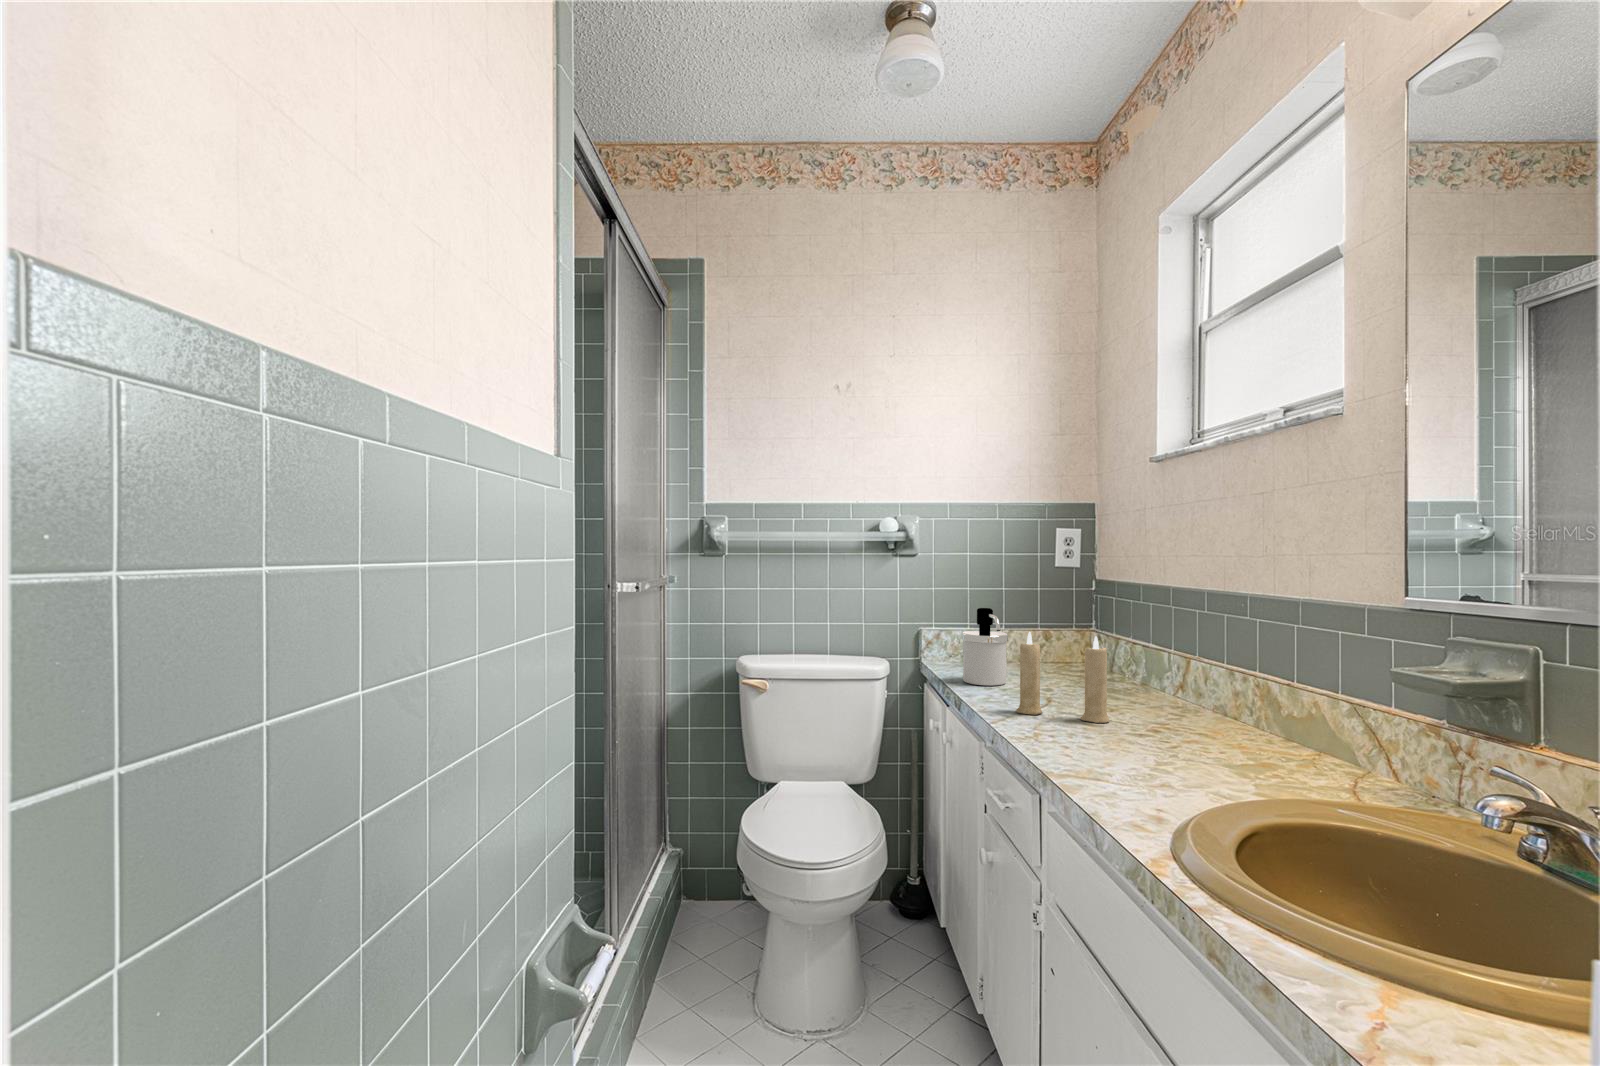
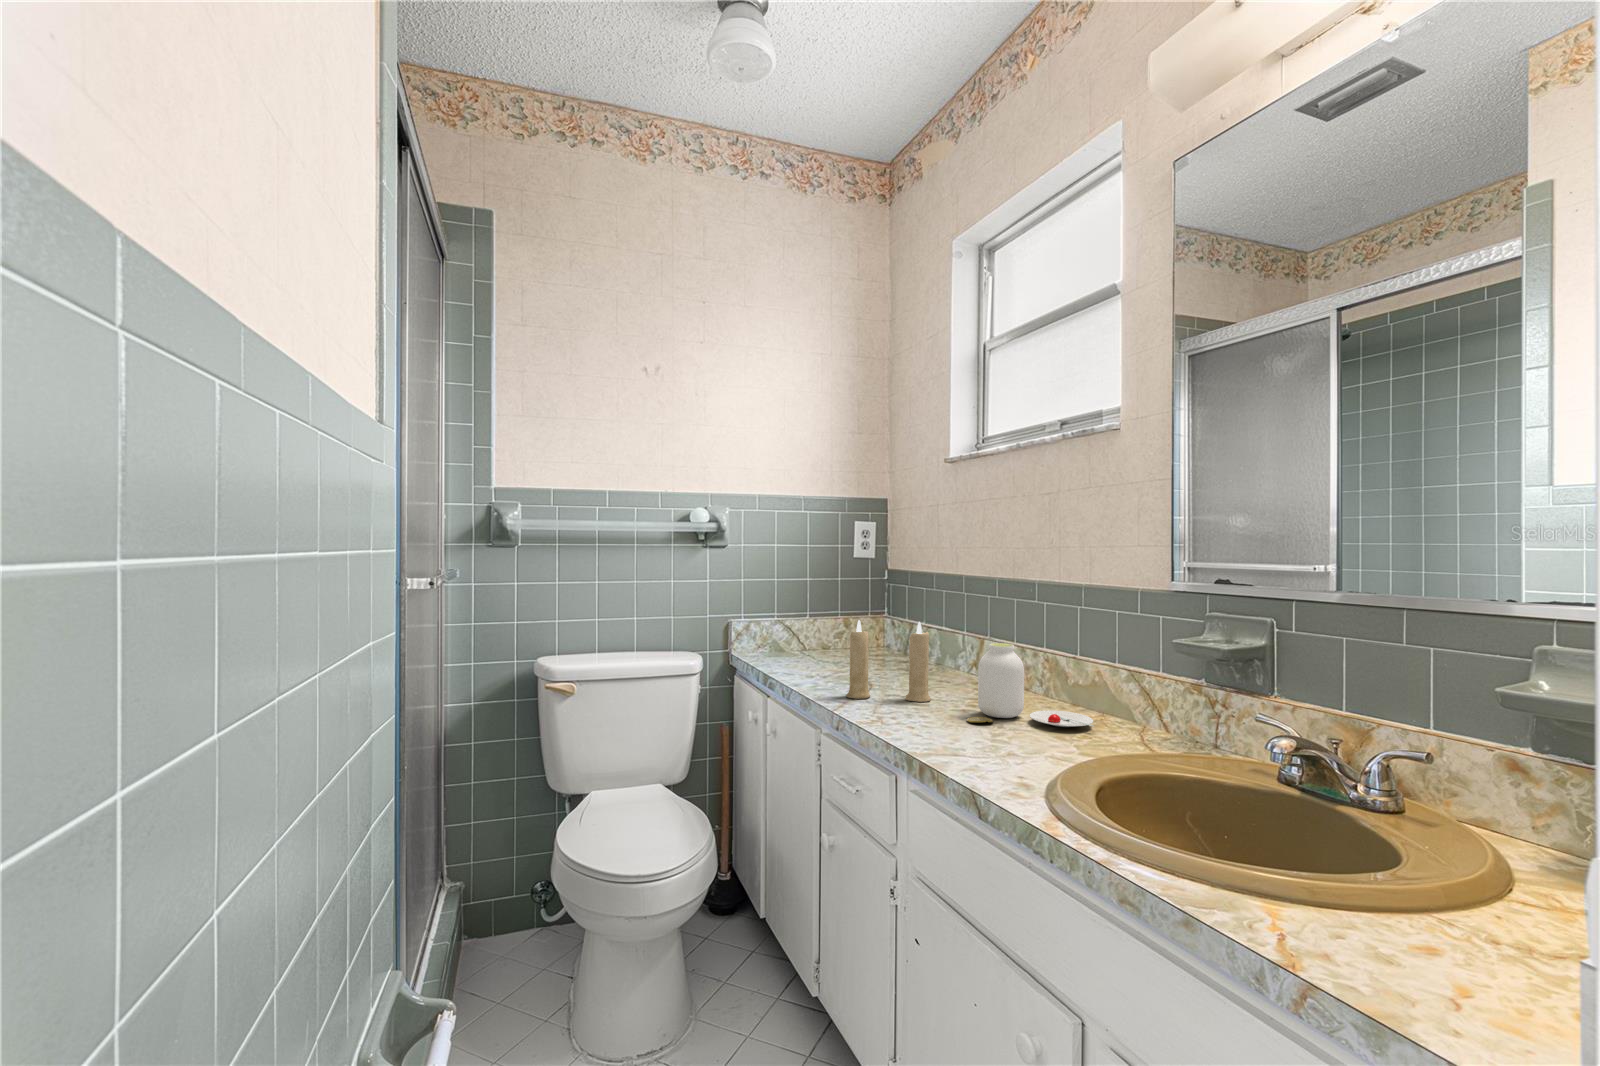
soap dispenser: present [962,608,1008,686] -> none [780,598,823,673]
jar: none [1138,663,1296,765] -> present [967,643,1093,727]

